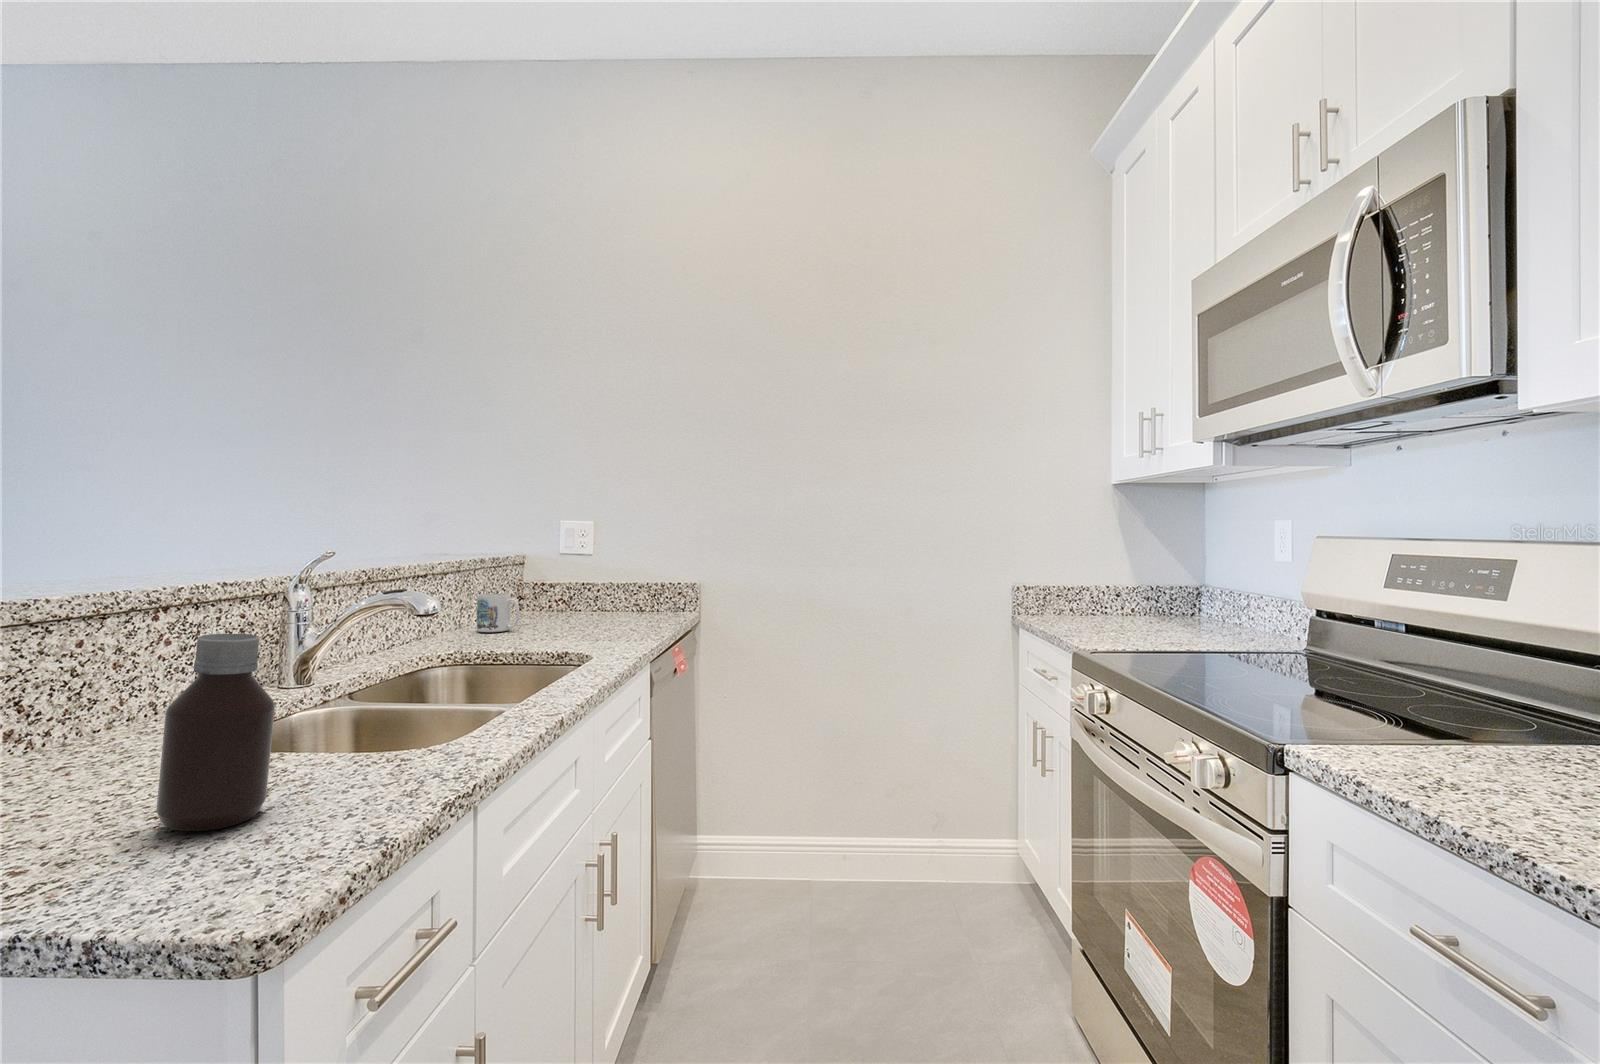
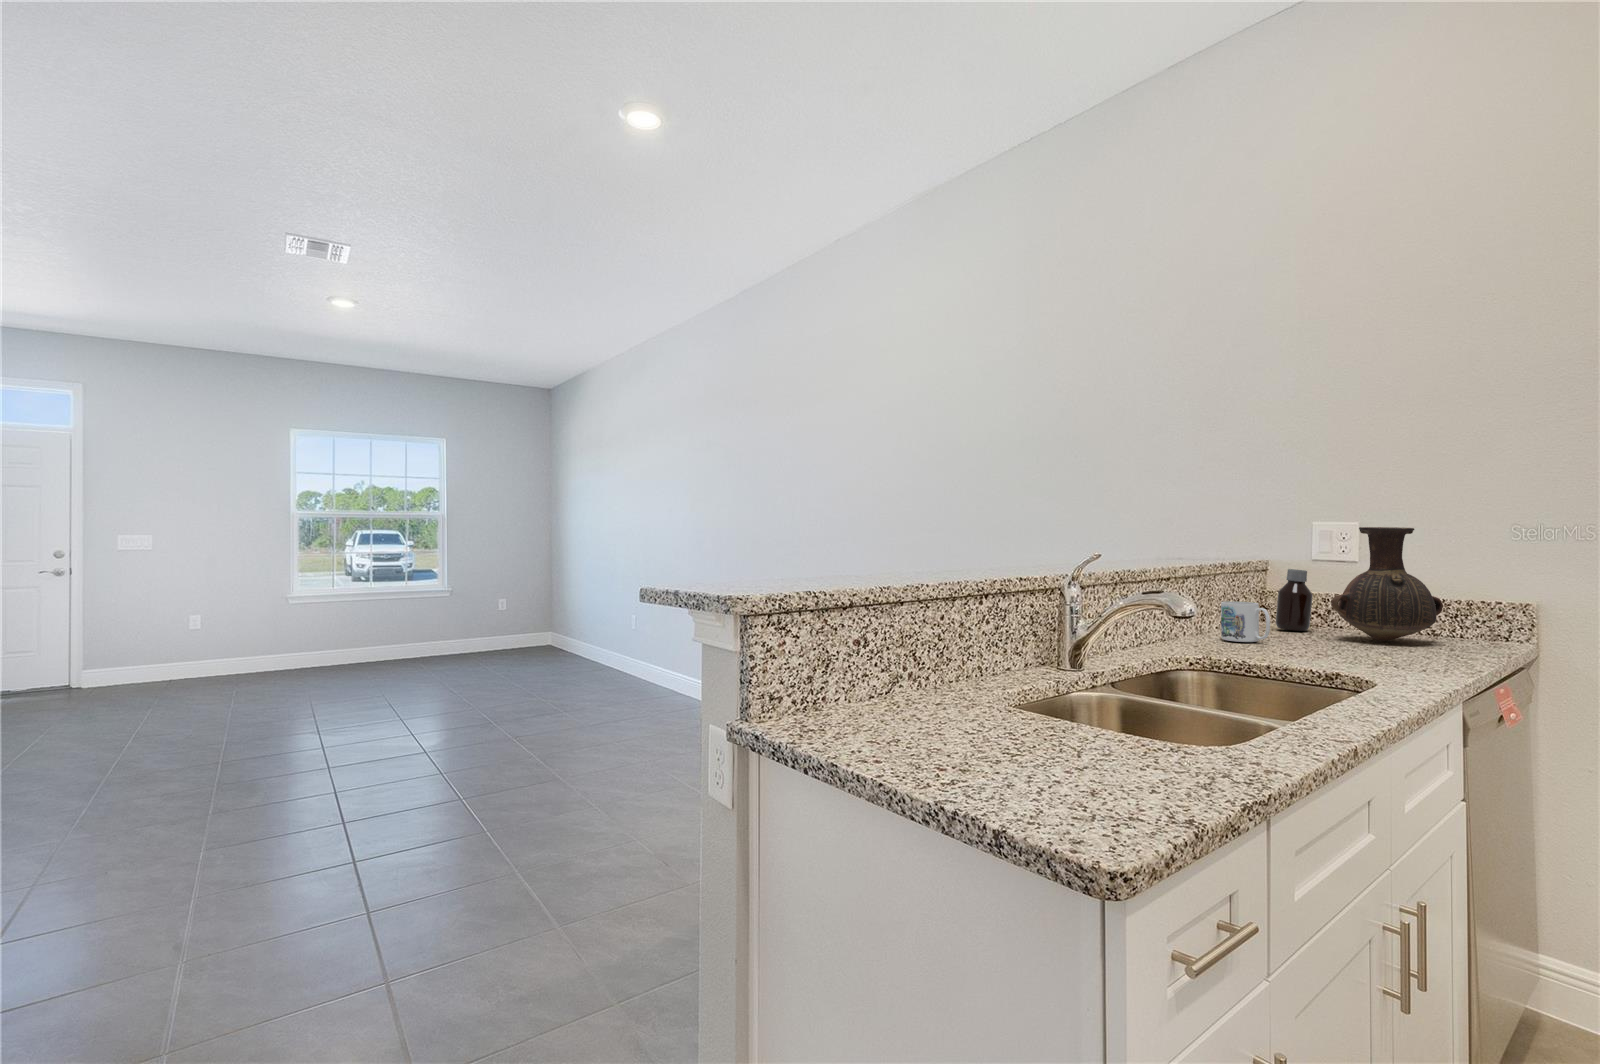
vase: none [570,524,646,619] -> present [1331,527,1443,641]
bottle: present [156,634,275,831] -> present [1276,569,1313,631]

